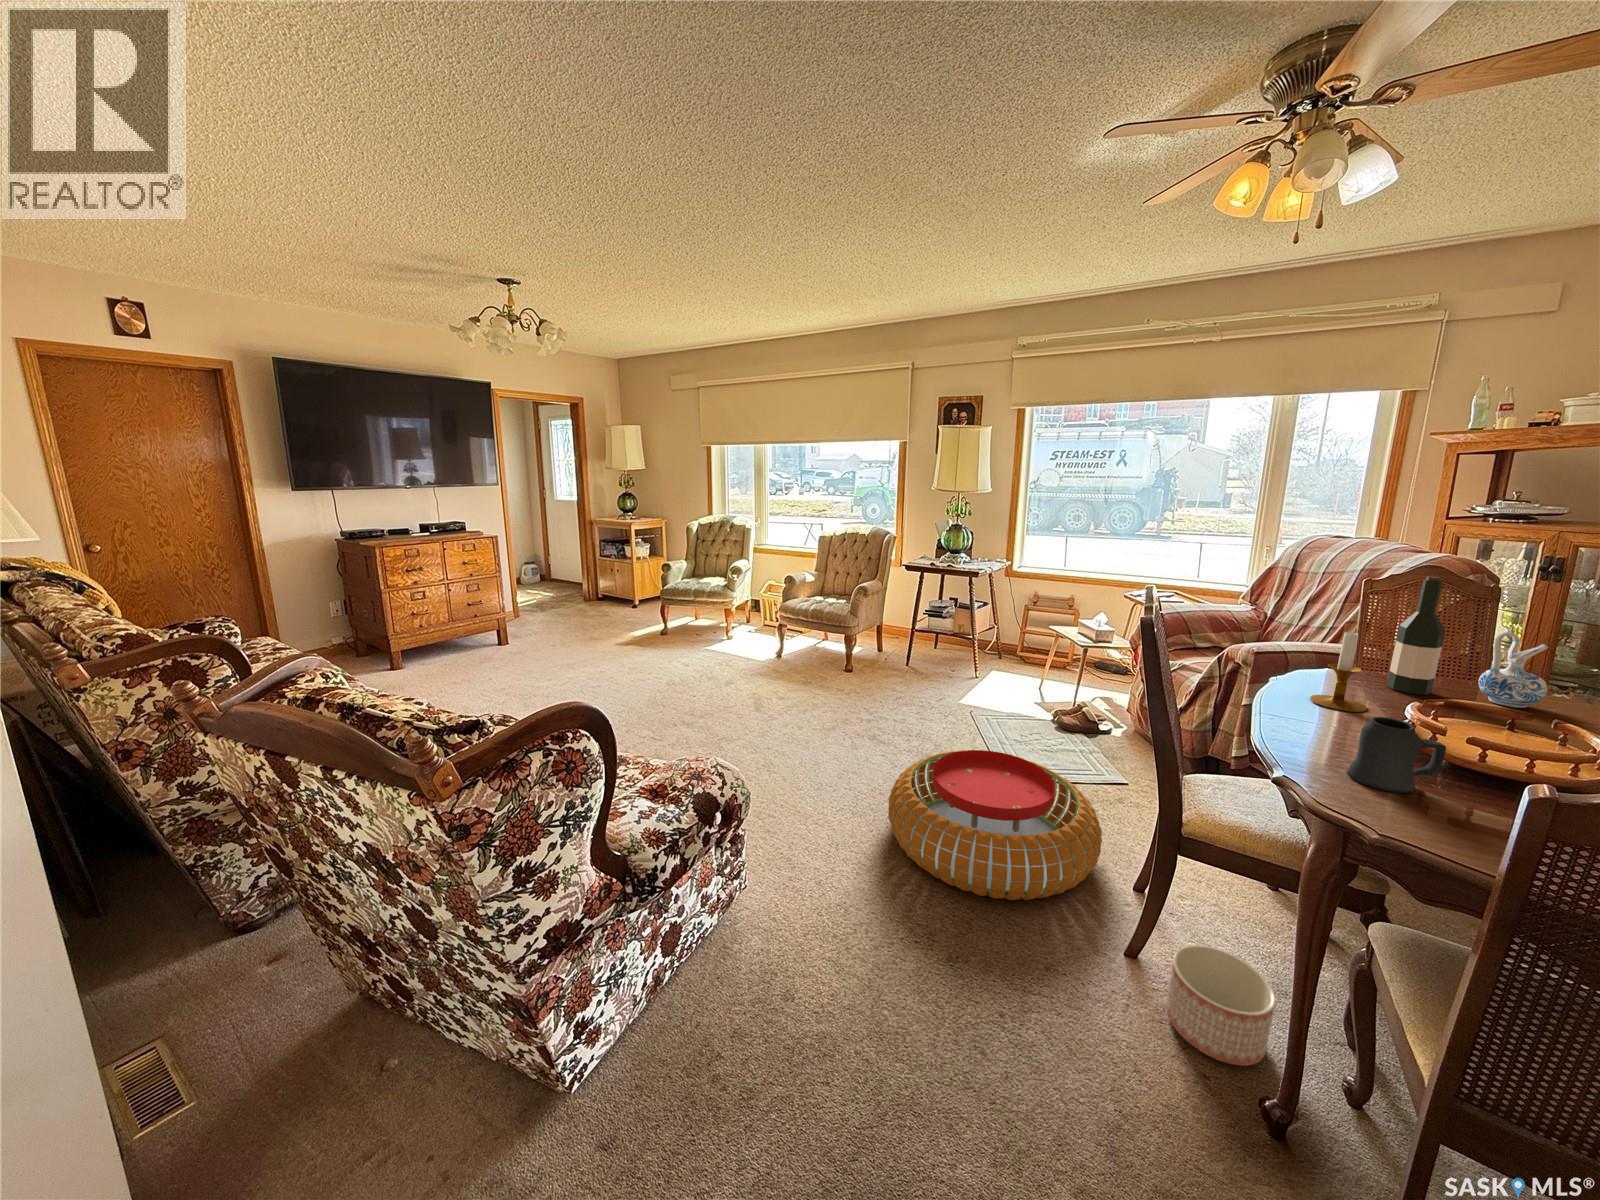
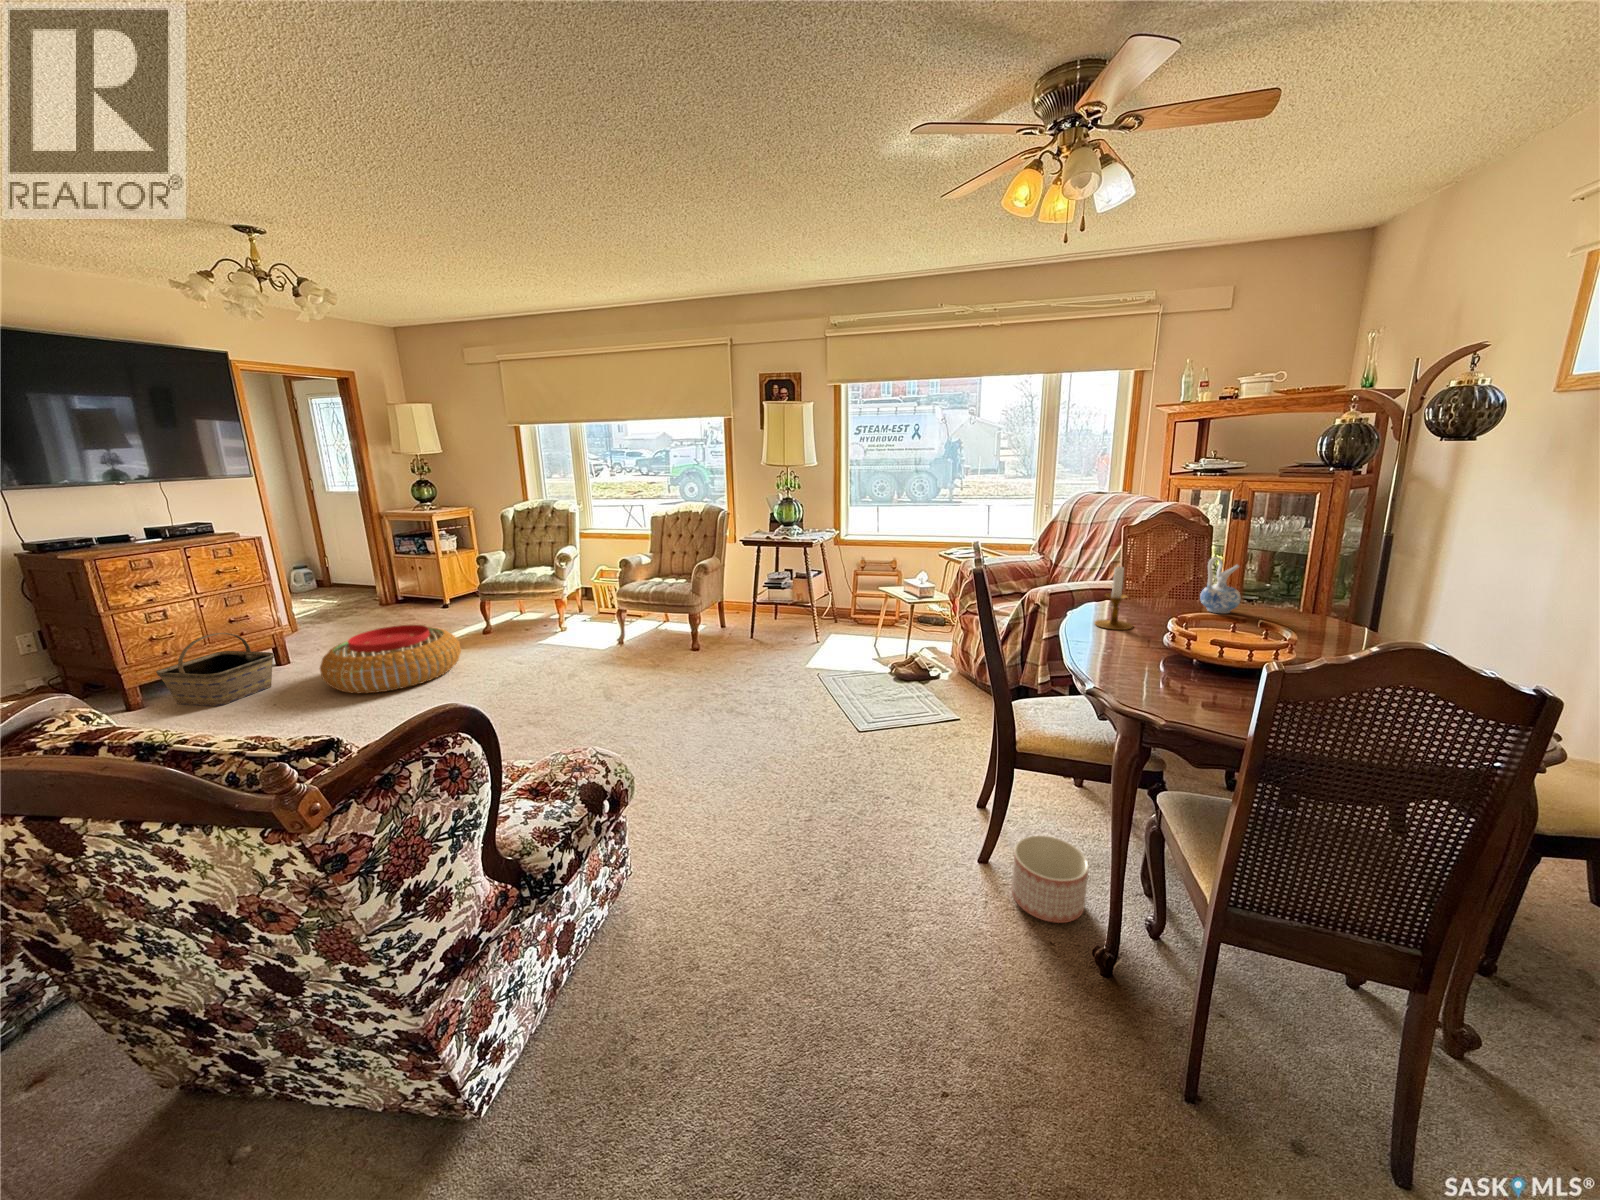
wine bottle: present [1387,576,1446,695] -> none [1143,519,1178,612]
basket: none [419,611,499,671] -> present [156,633,274,706]
mug: present [1347,717,1446,793] -> none [1126,629,1187,685]
pouf: present [888,750,1102,900] -> present [320,625,461,694]

